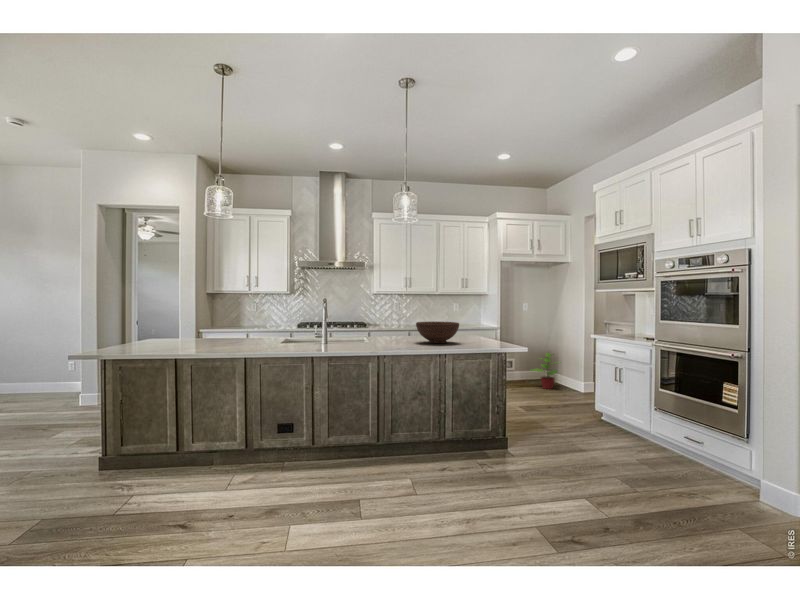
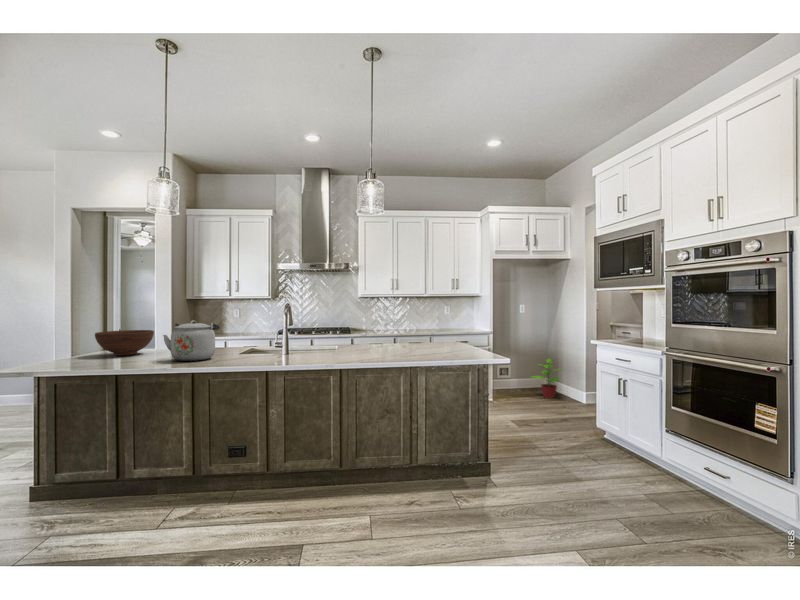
kettle: none [230,313,276,348] -> present [163,320,220,361]
fruit bowl: present [416,321,459,343] -> present [95,330,154,356]

